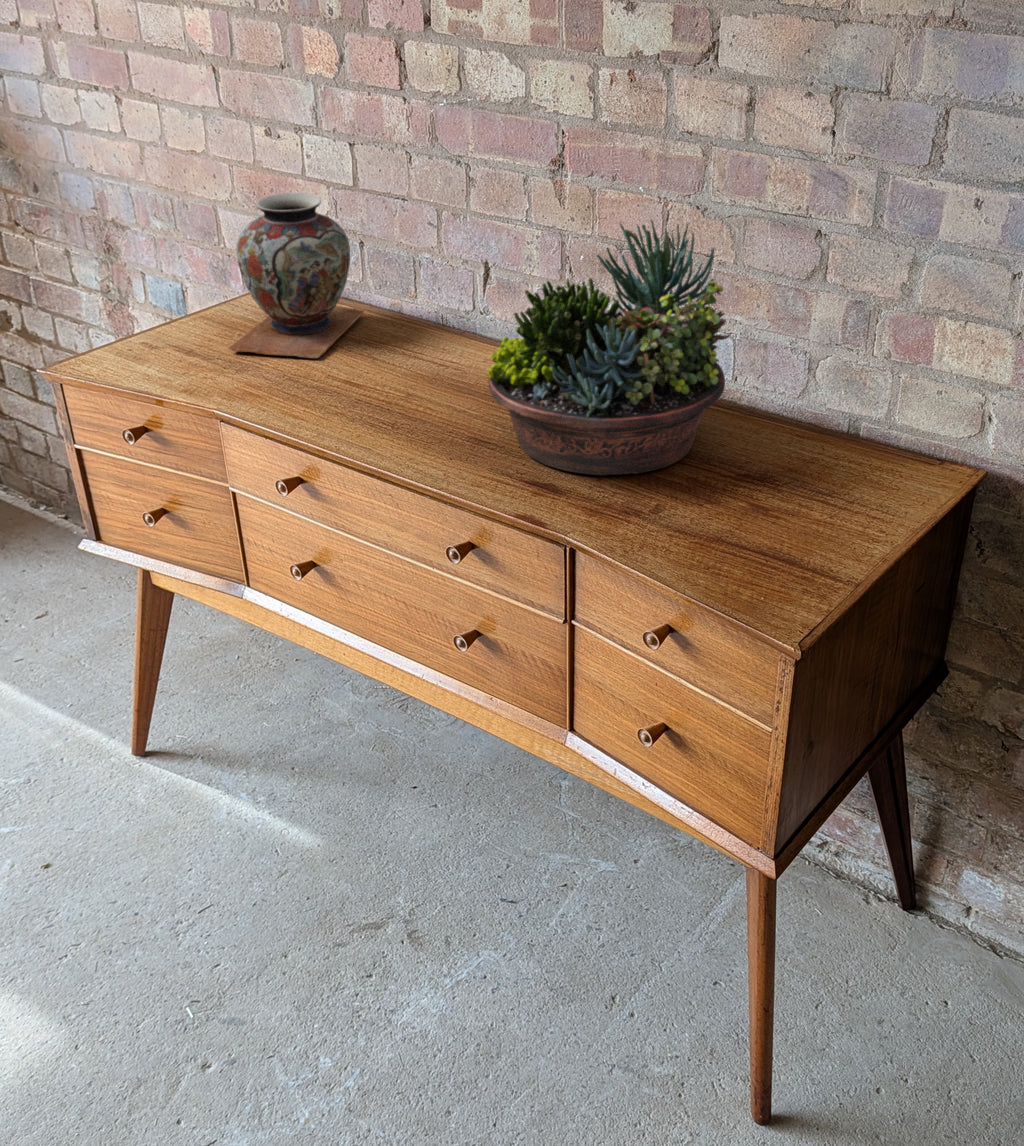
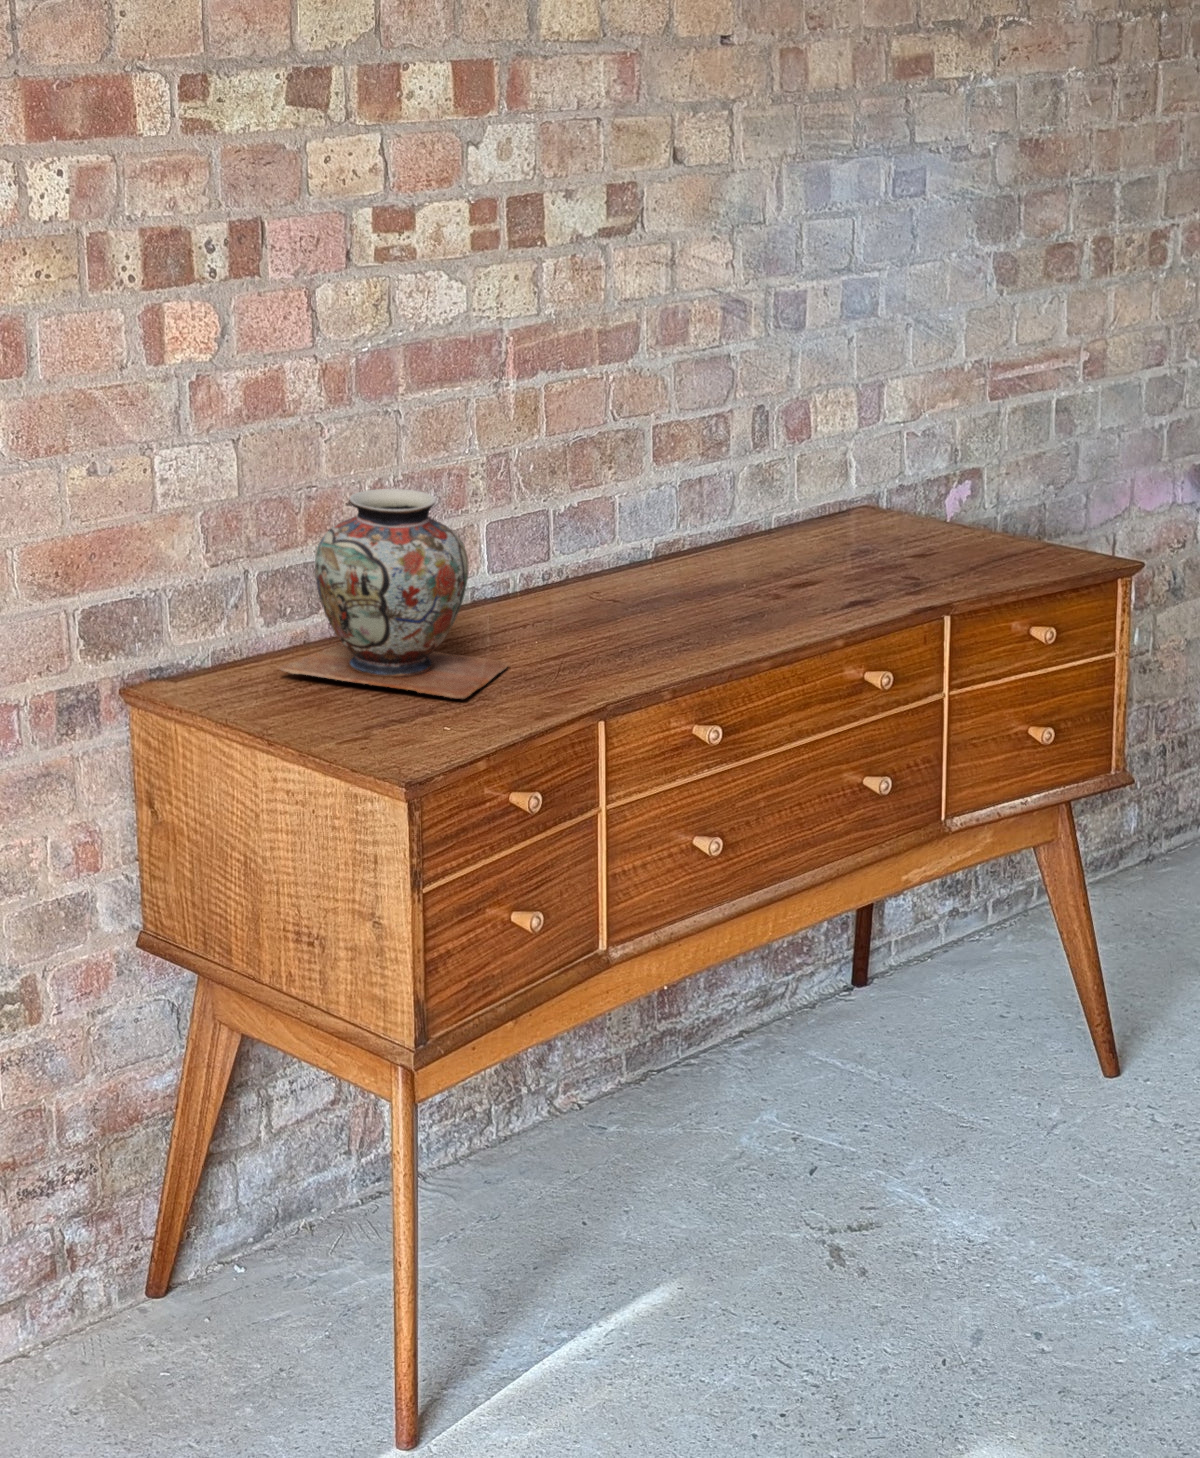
succulent planter: present [487,220,730,475] -> none [666,363,910,605]

